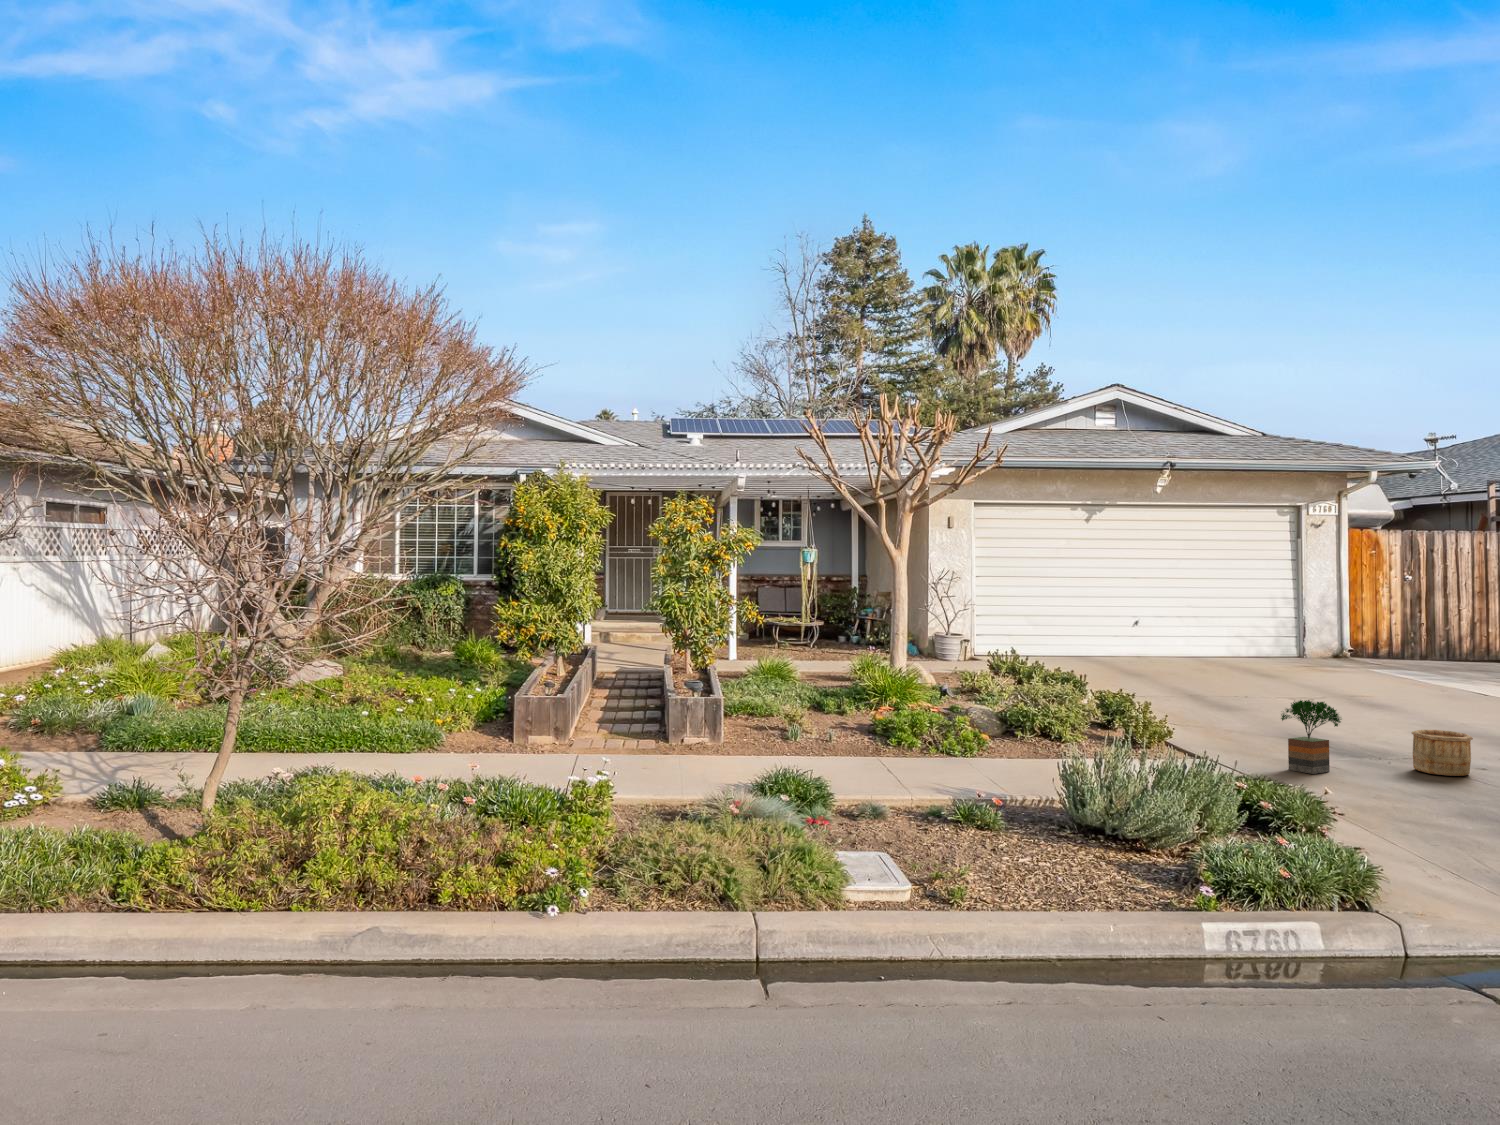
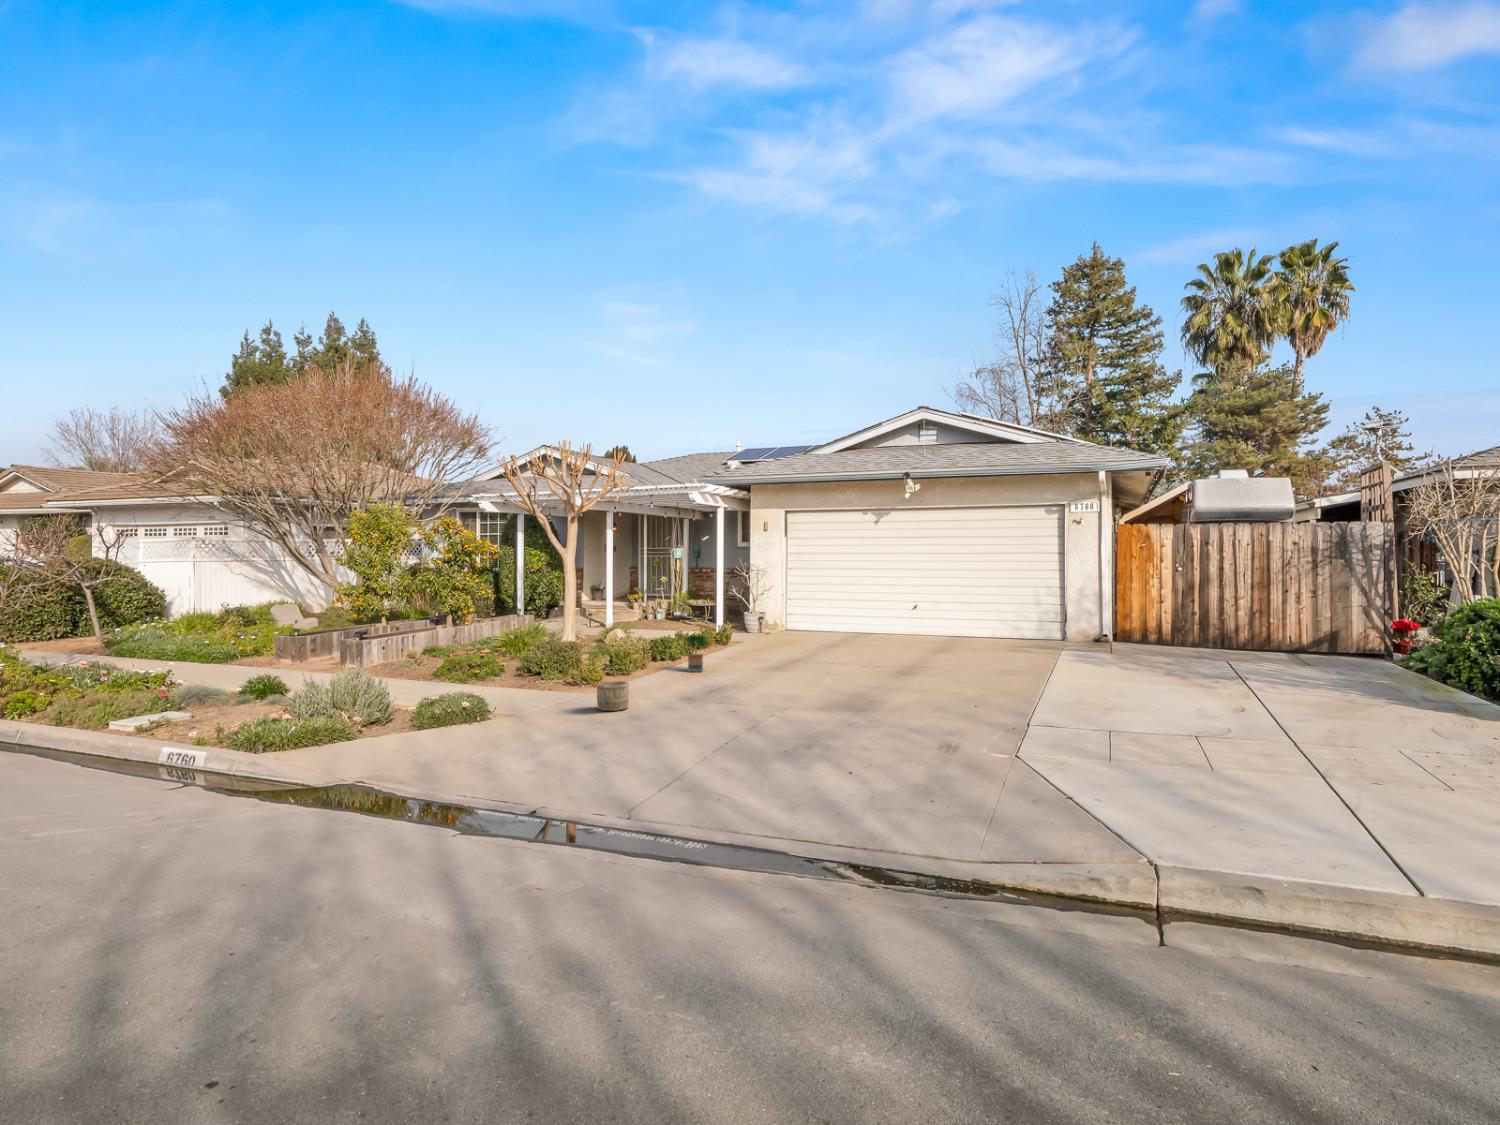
potted tree: present [1281,700,1342,774] -> present [686,635,707,672]

